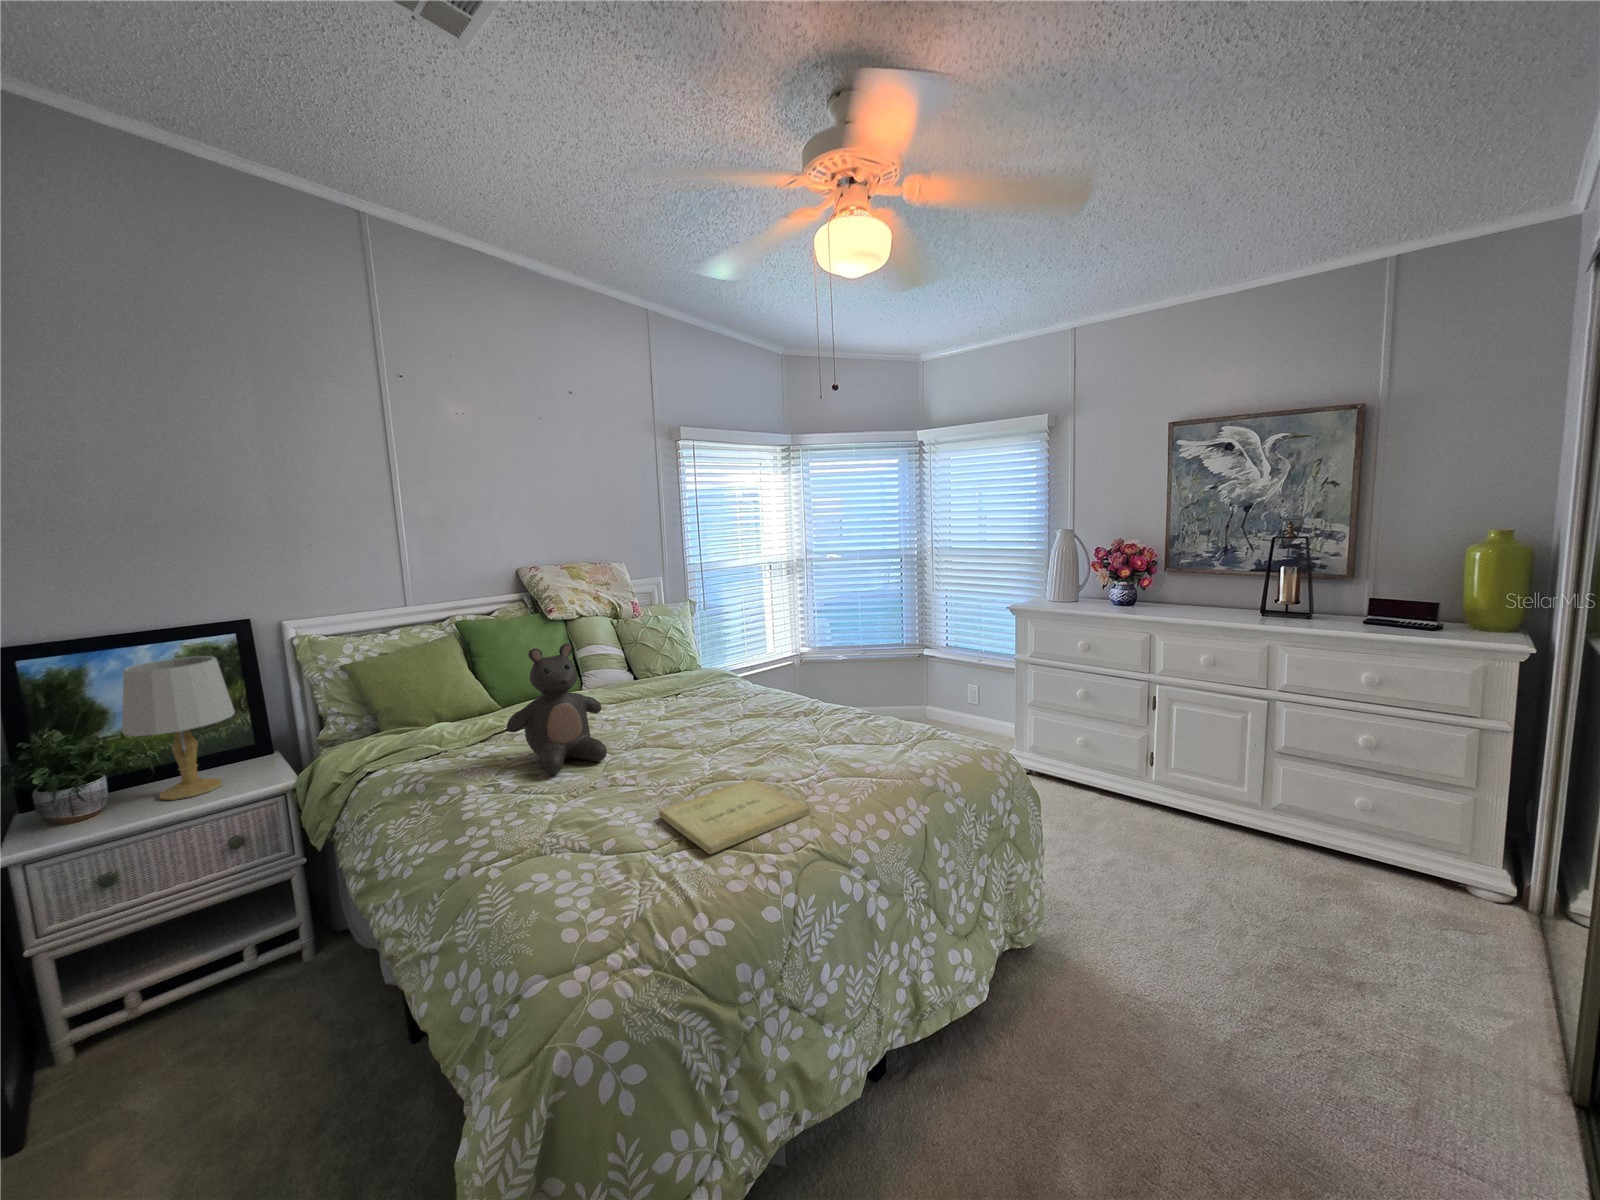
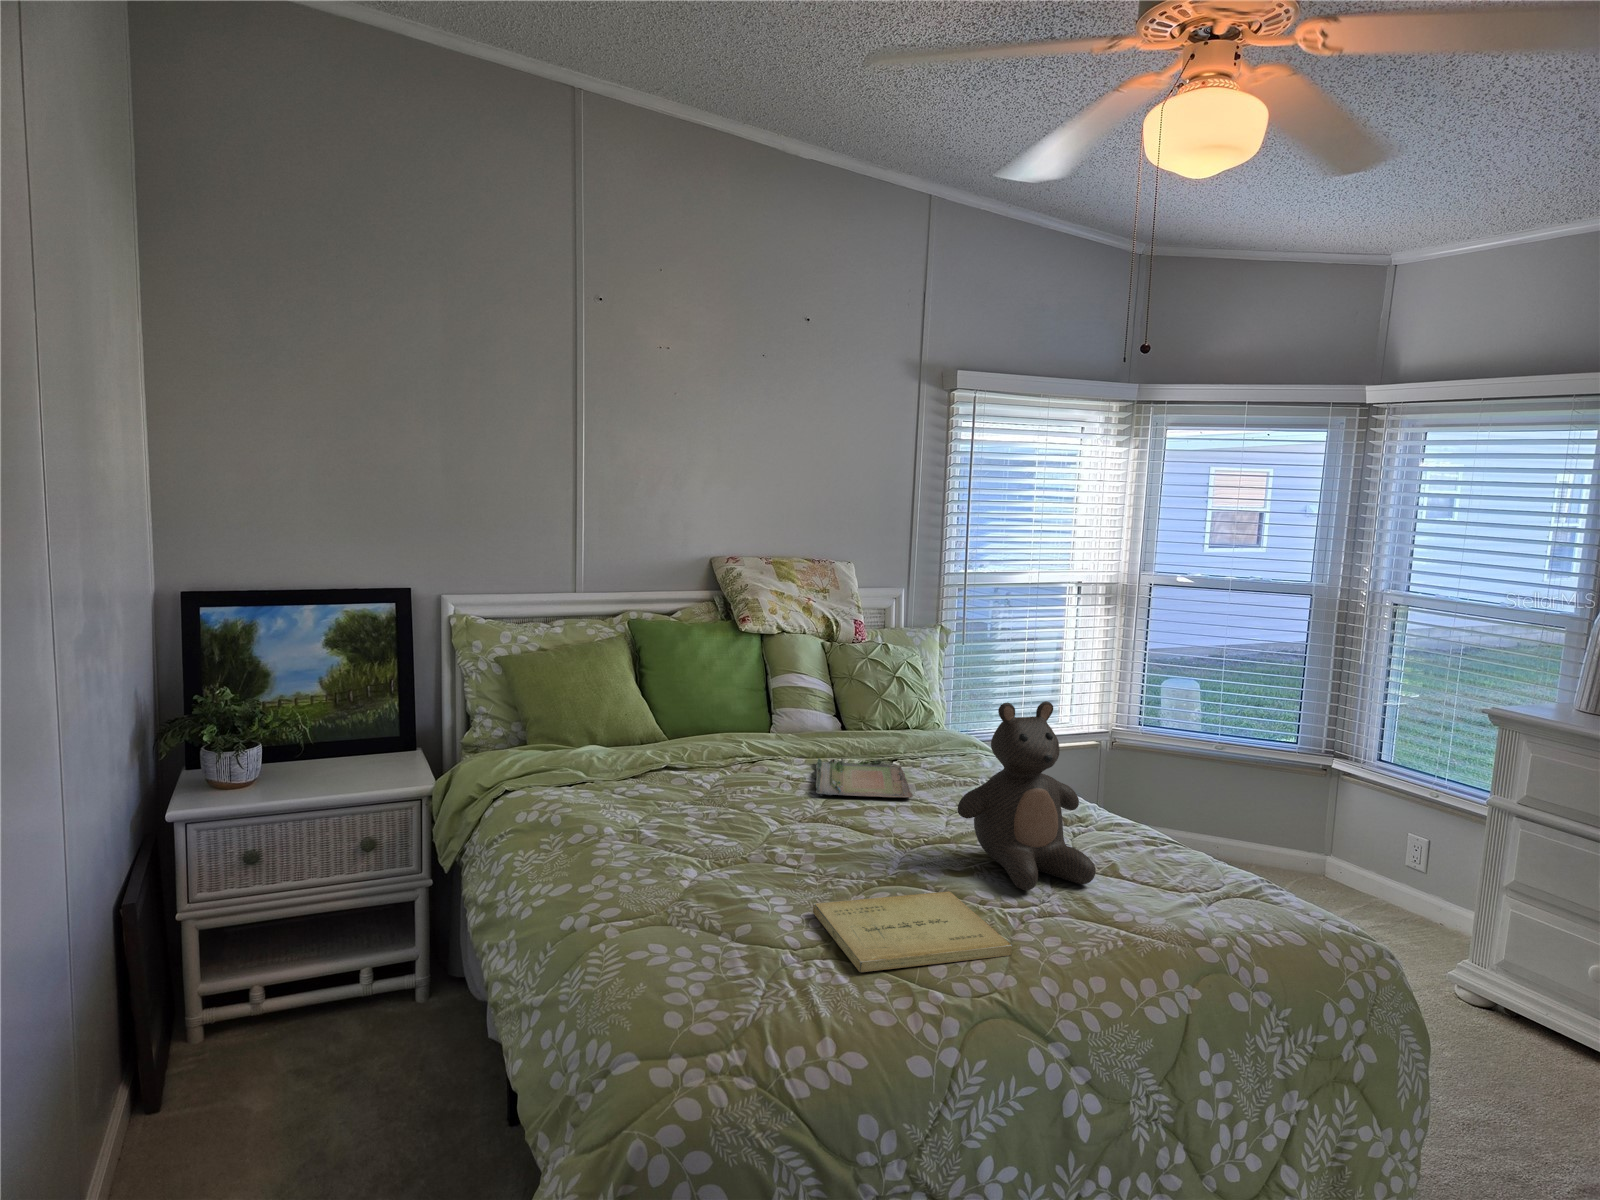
teddy bear: present [507,644,607,774] -> present [958,701,1096,890]
table lamp: present [122,656,235,800] -> none [290,625,390,781]
tray: none [626,691,703,728] -> present [816,757,913,798]

